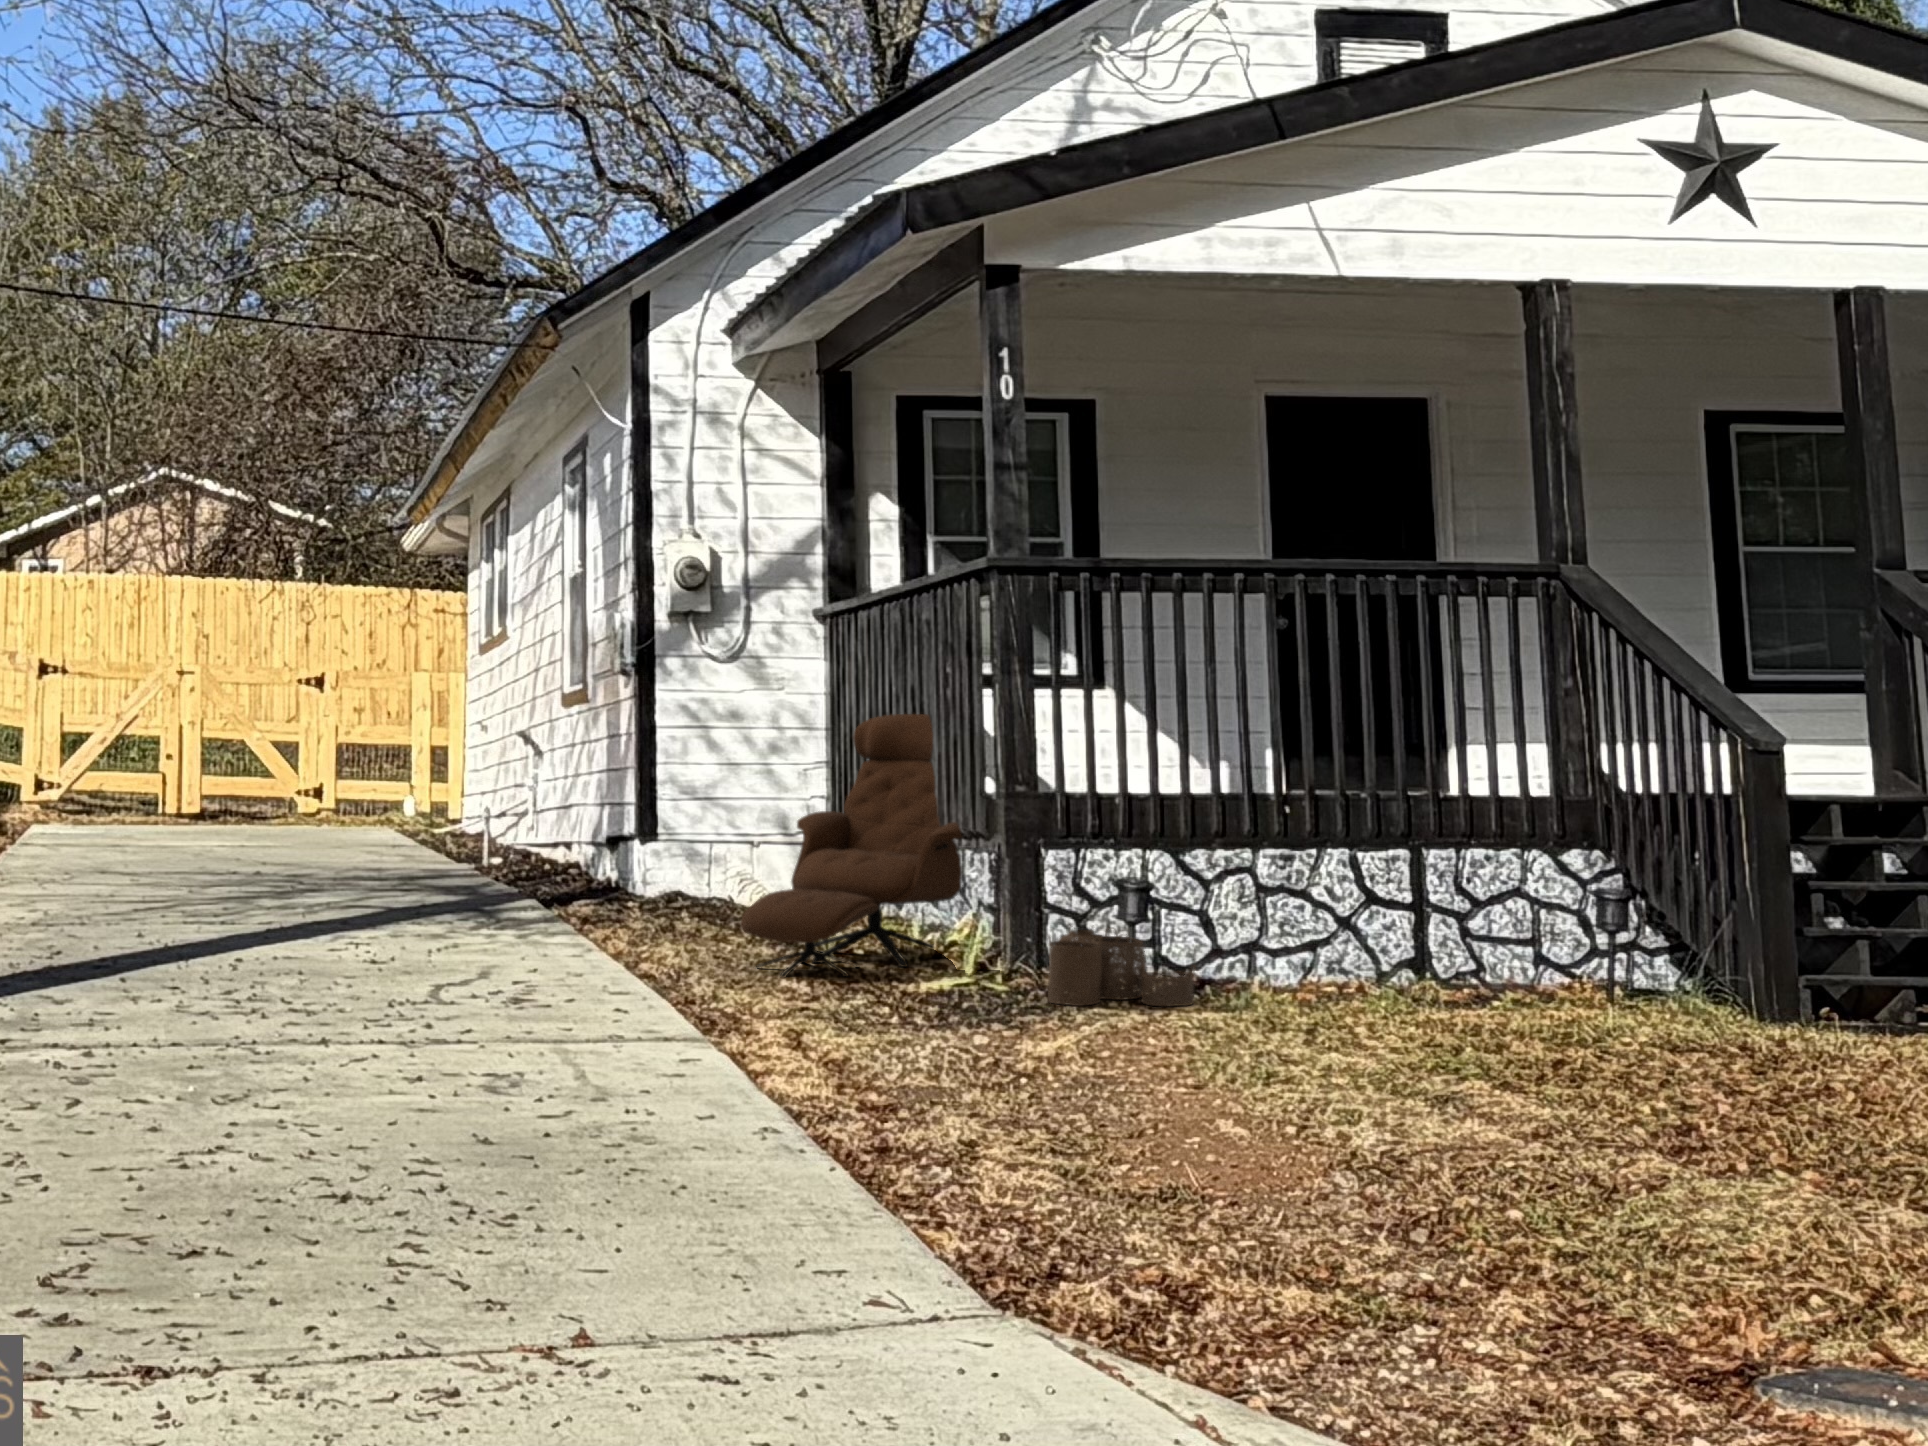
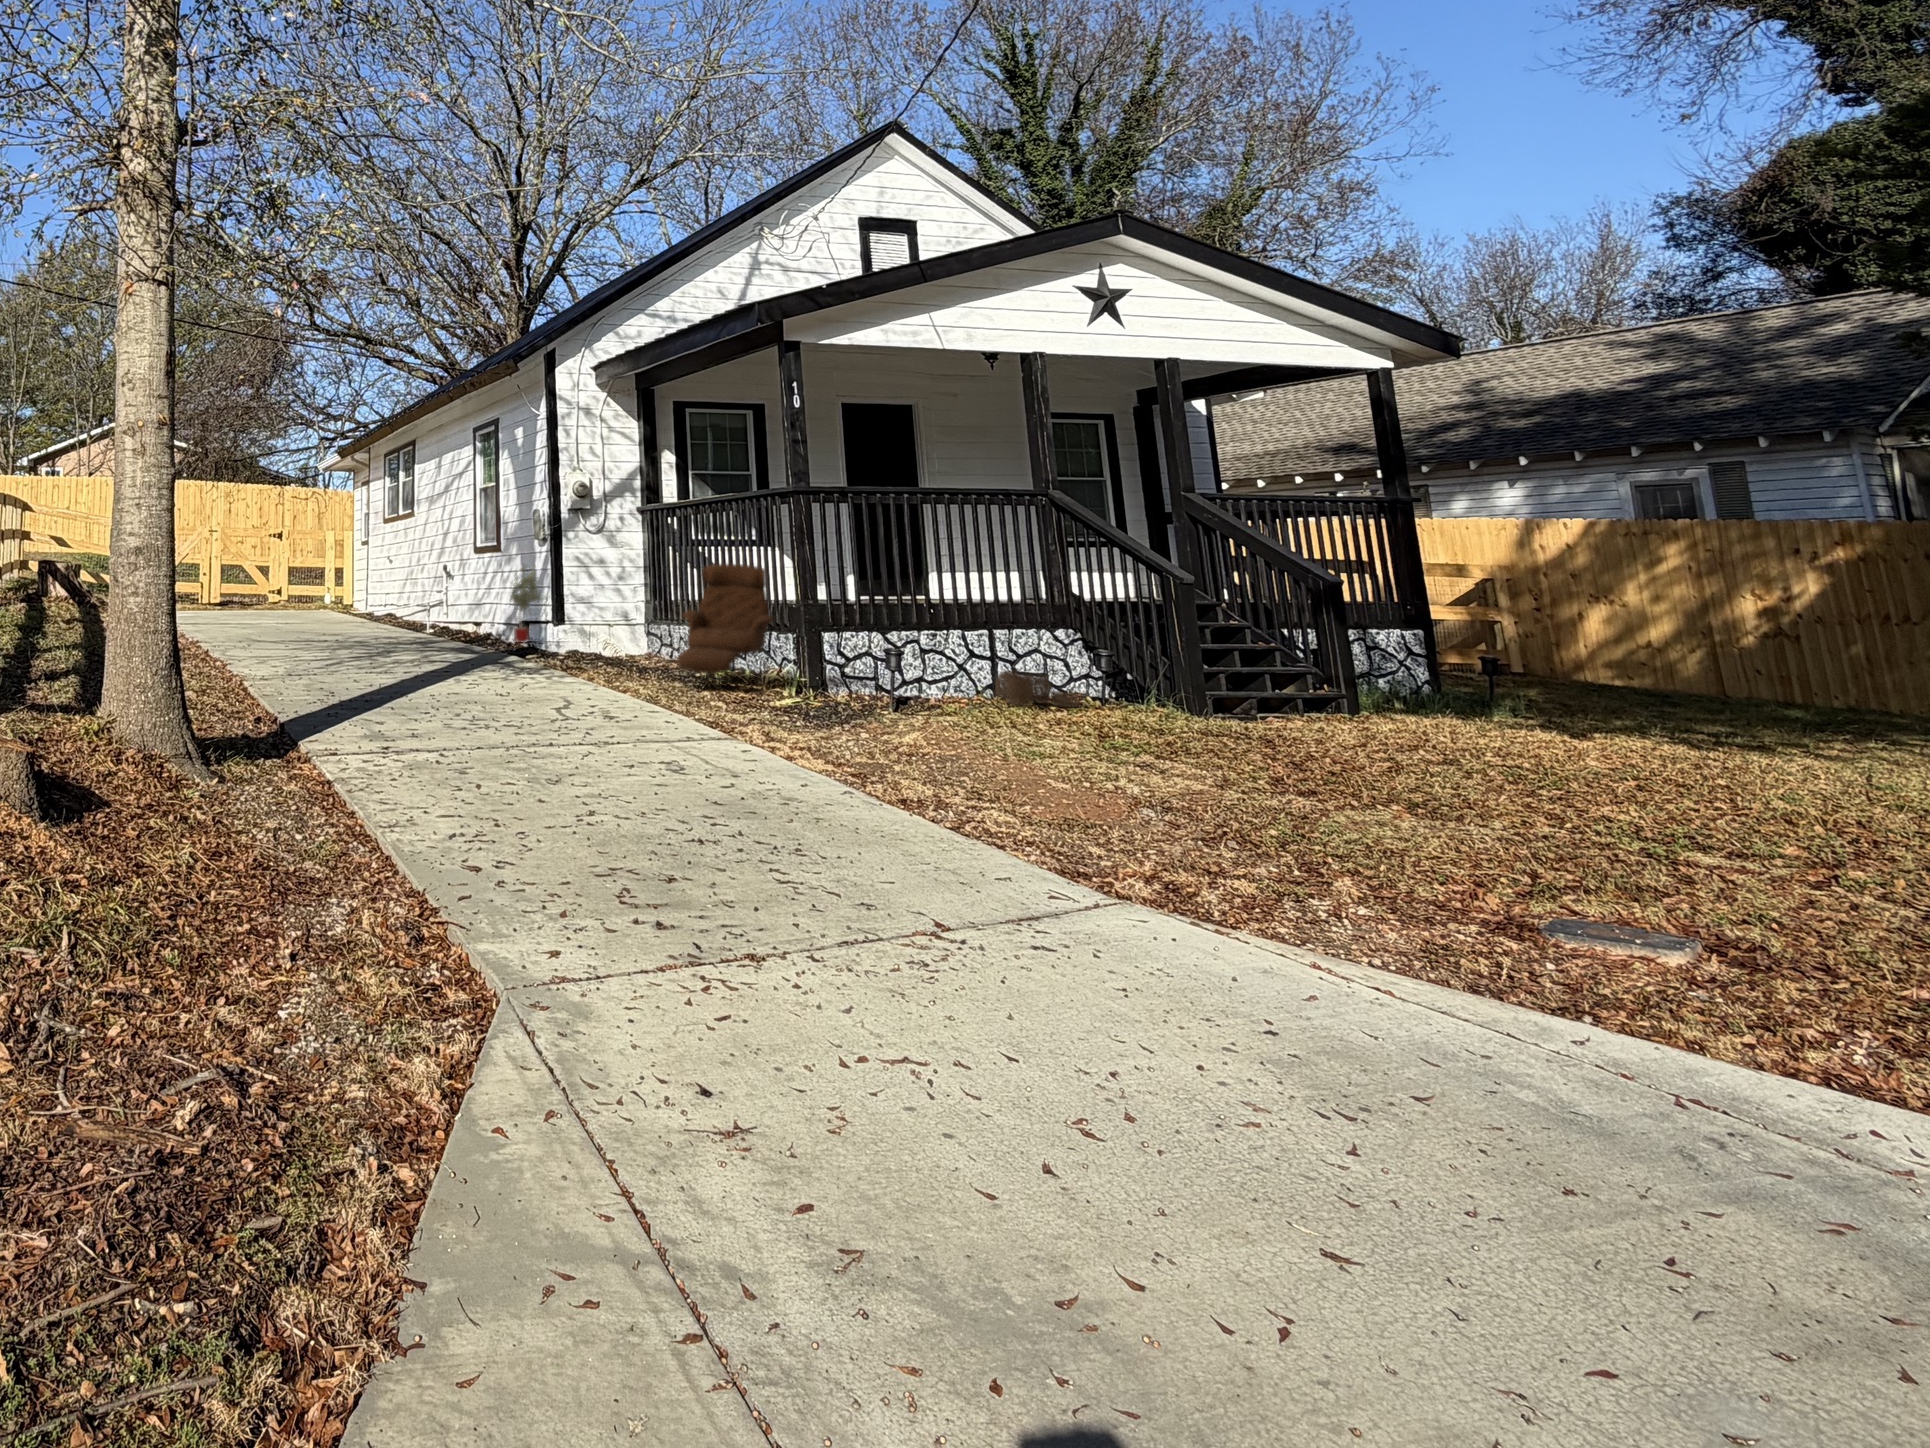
potted tree: none [533,723,625,890] -> present [511,568,550,643]
woven basket: present [1048,925,1195,1006] -> present [995,670,1079,708]

